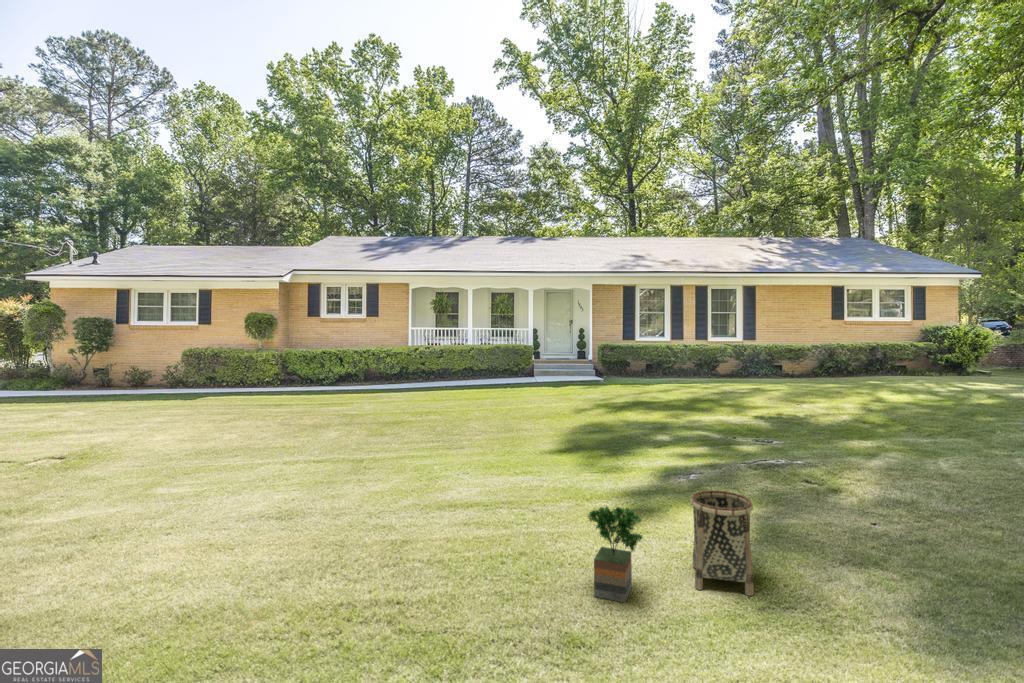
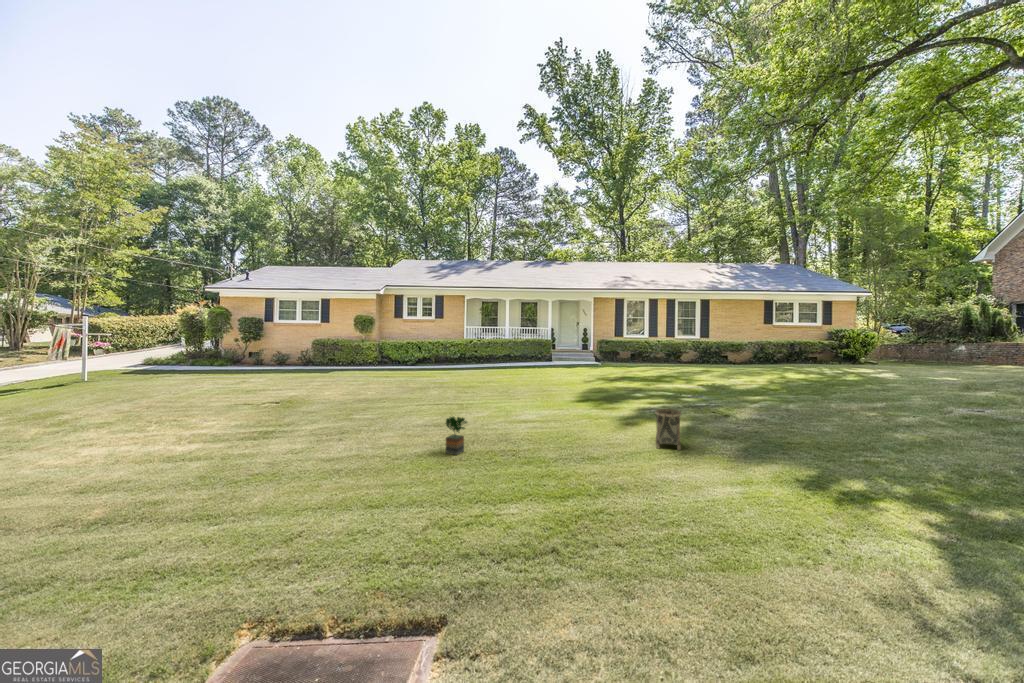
potted tree: present [588,506,643,603] -> present [446,417,467,455]

